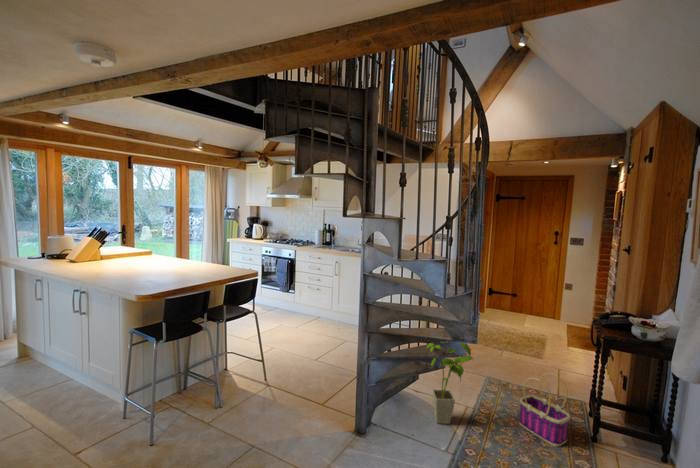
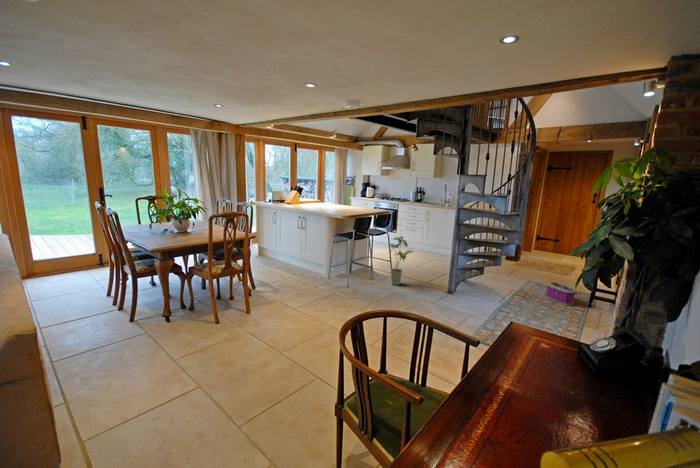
house plant: present [427,341,473,424] -> present [390,236,413,285]

